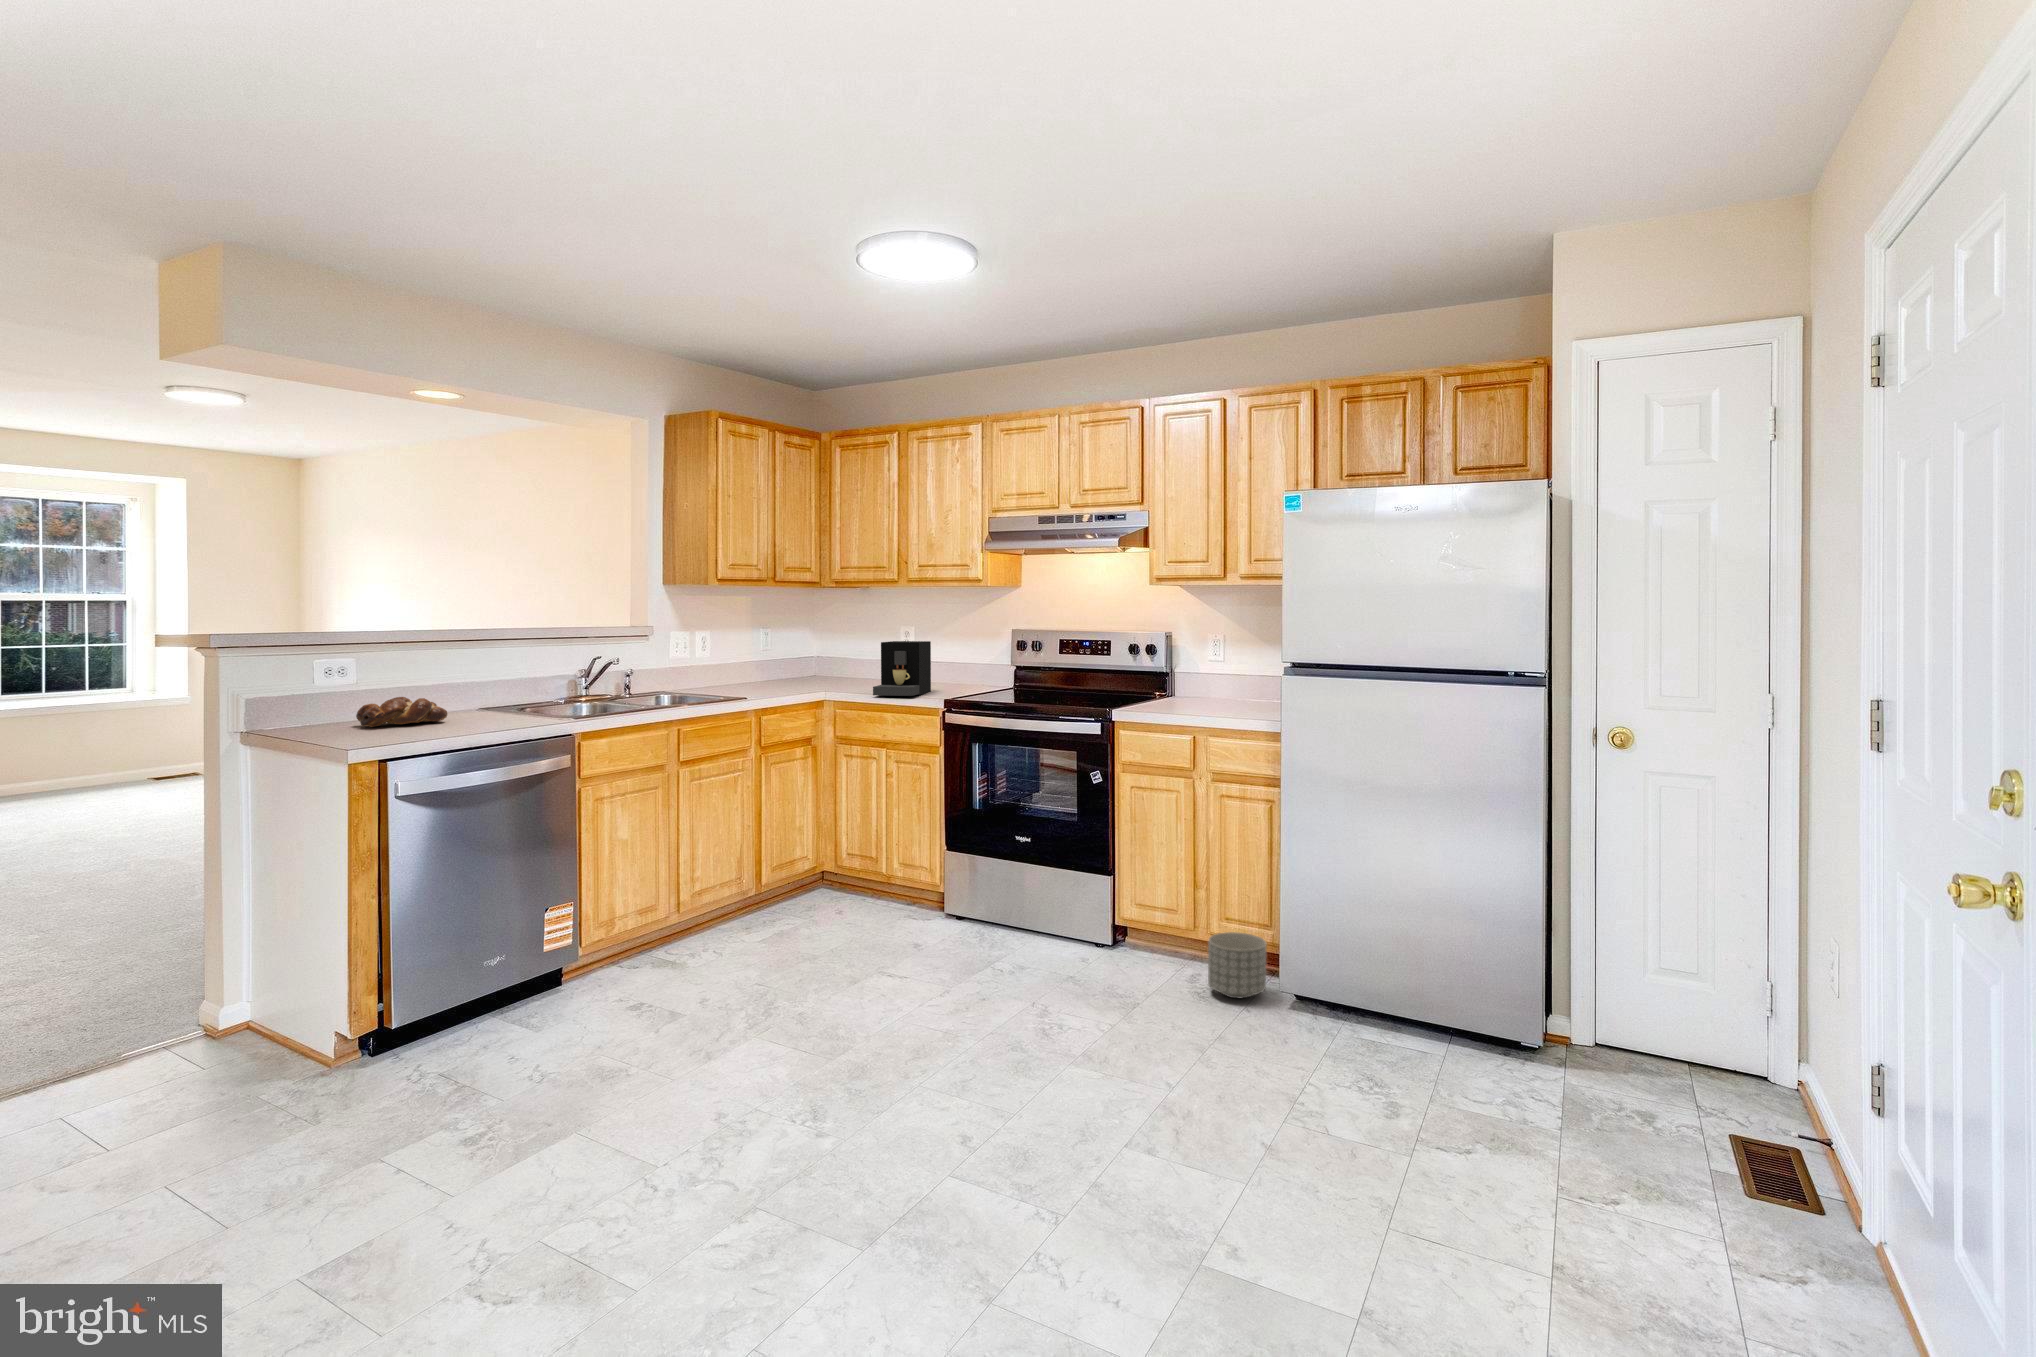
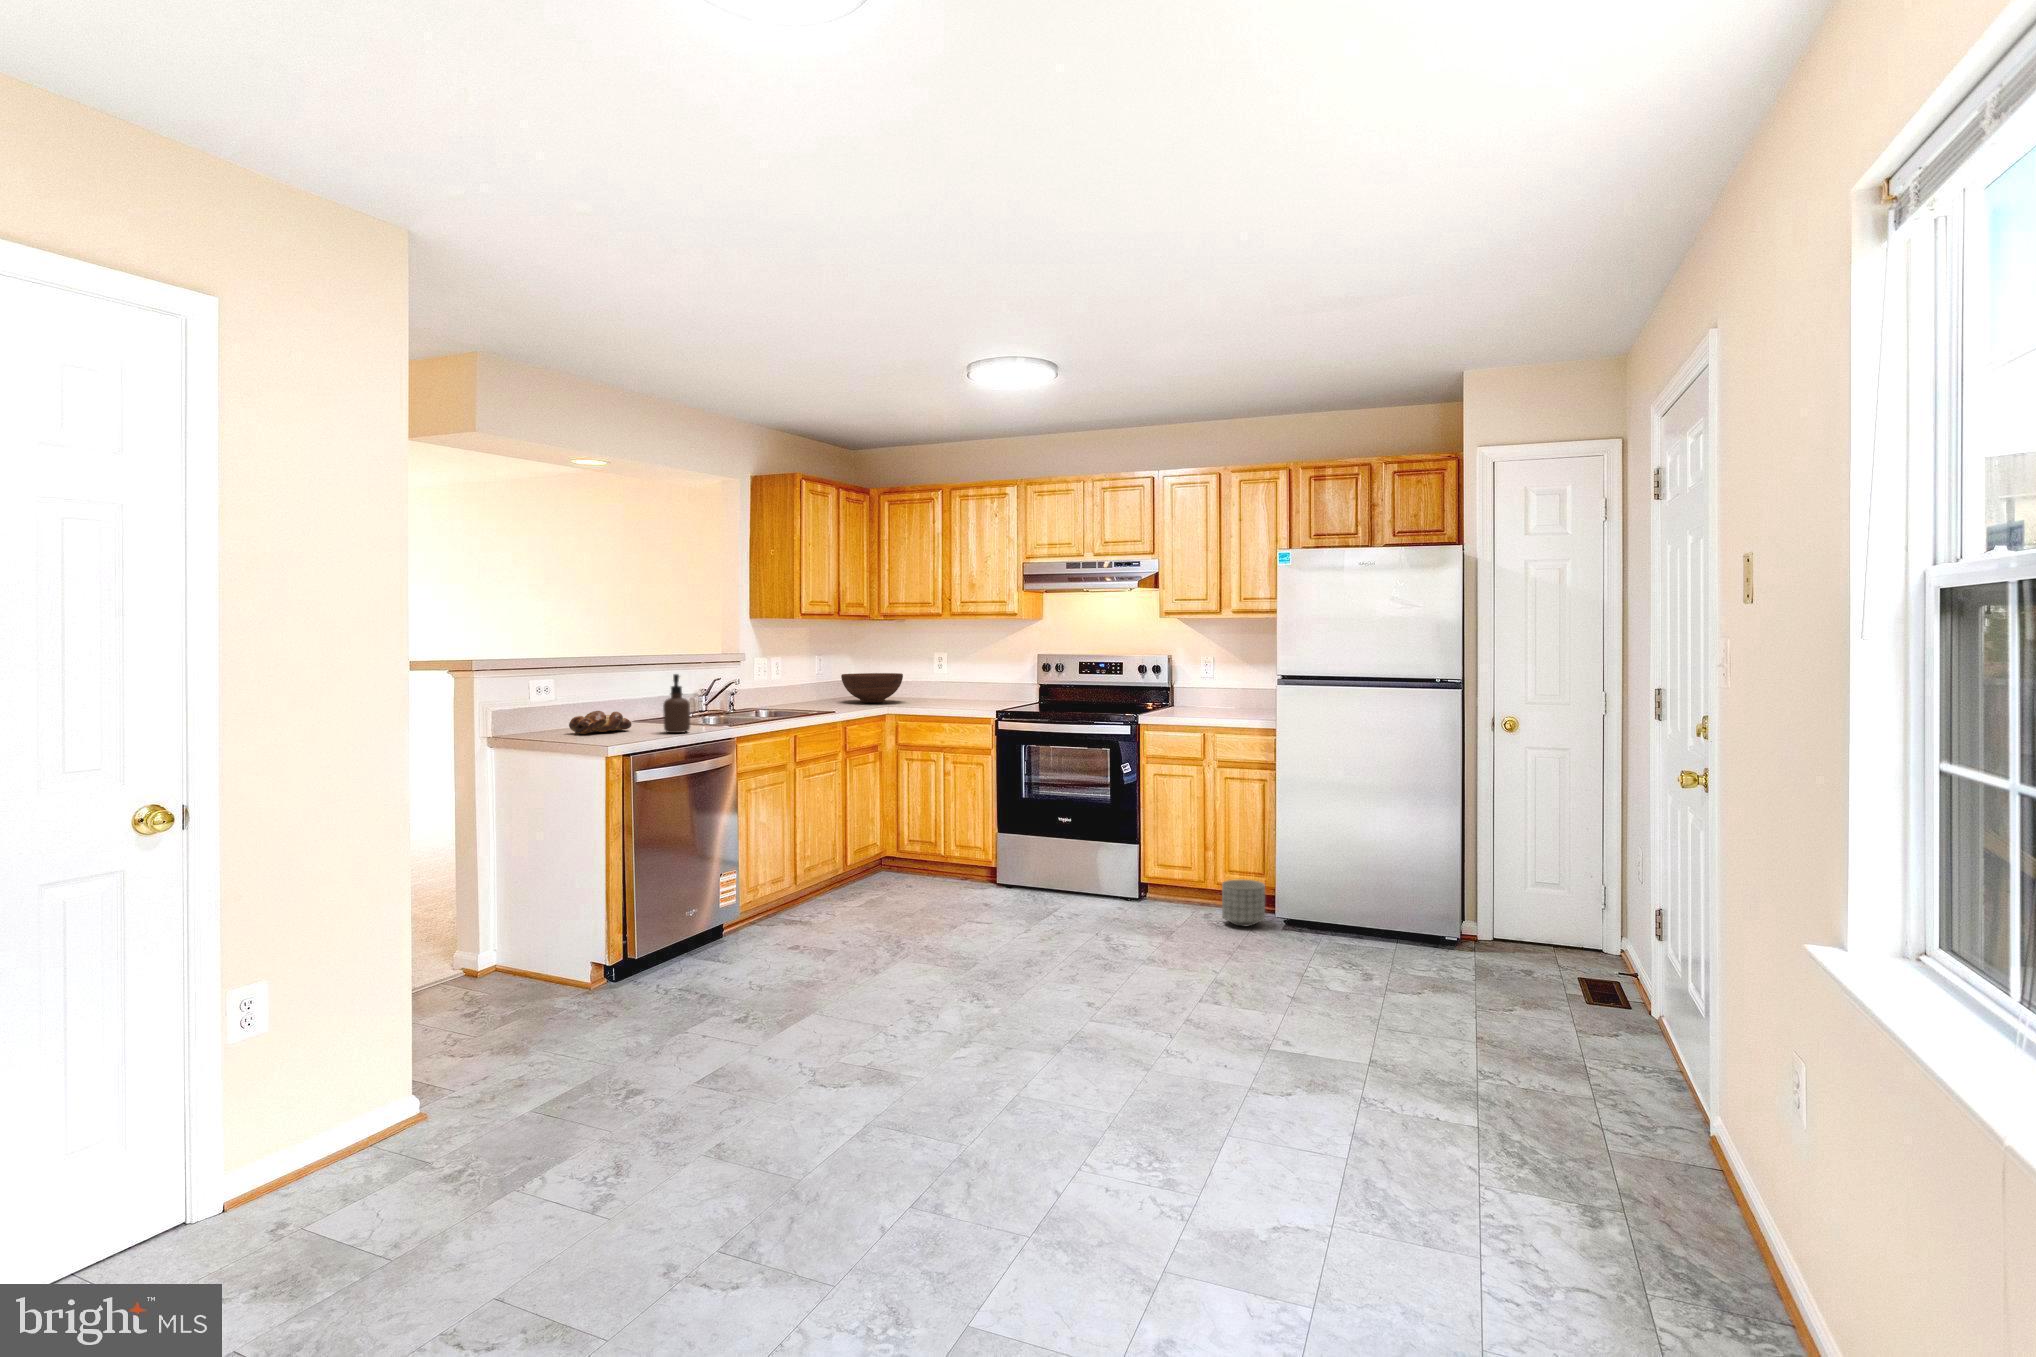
coffee maker: present [873,641,931,696] -> none [930,664,970,709]
soap dispenser: none [478,651,515,727] -> present [663,674,690,733]
fruit bowl: none [784,651,857,686] -> present [841,673,903,703]

